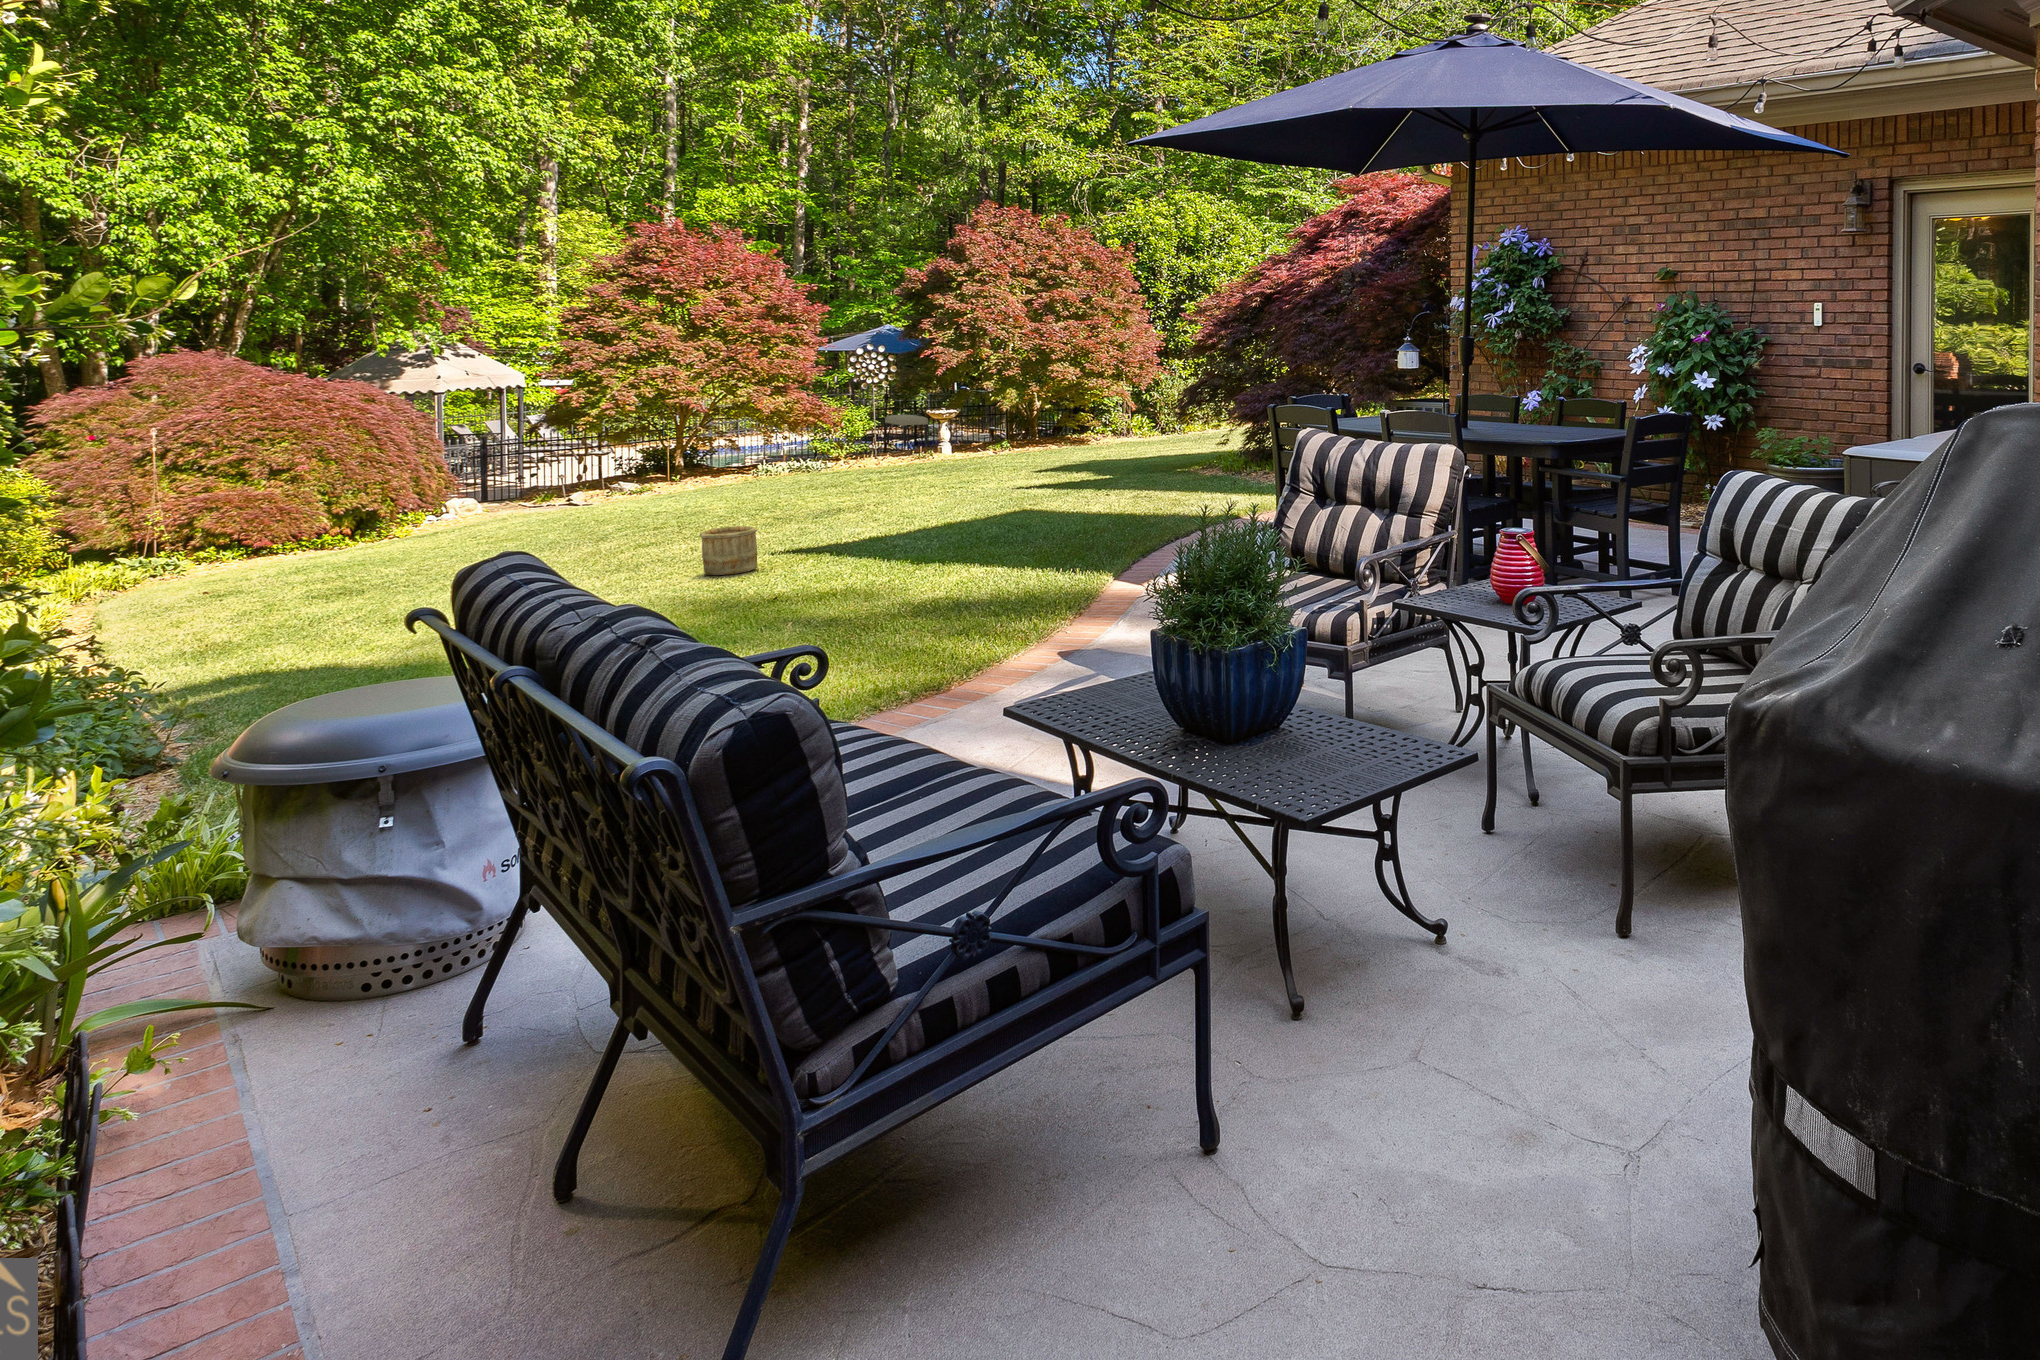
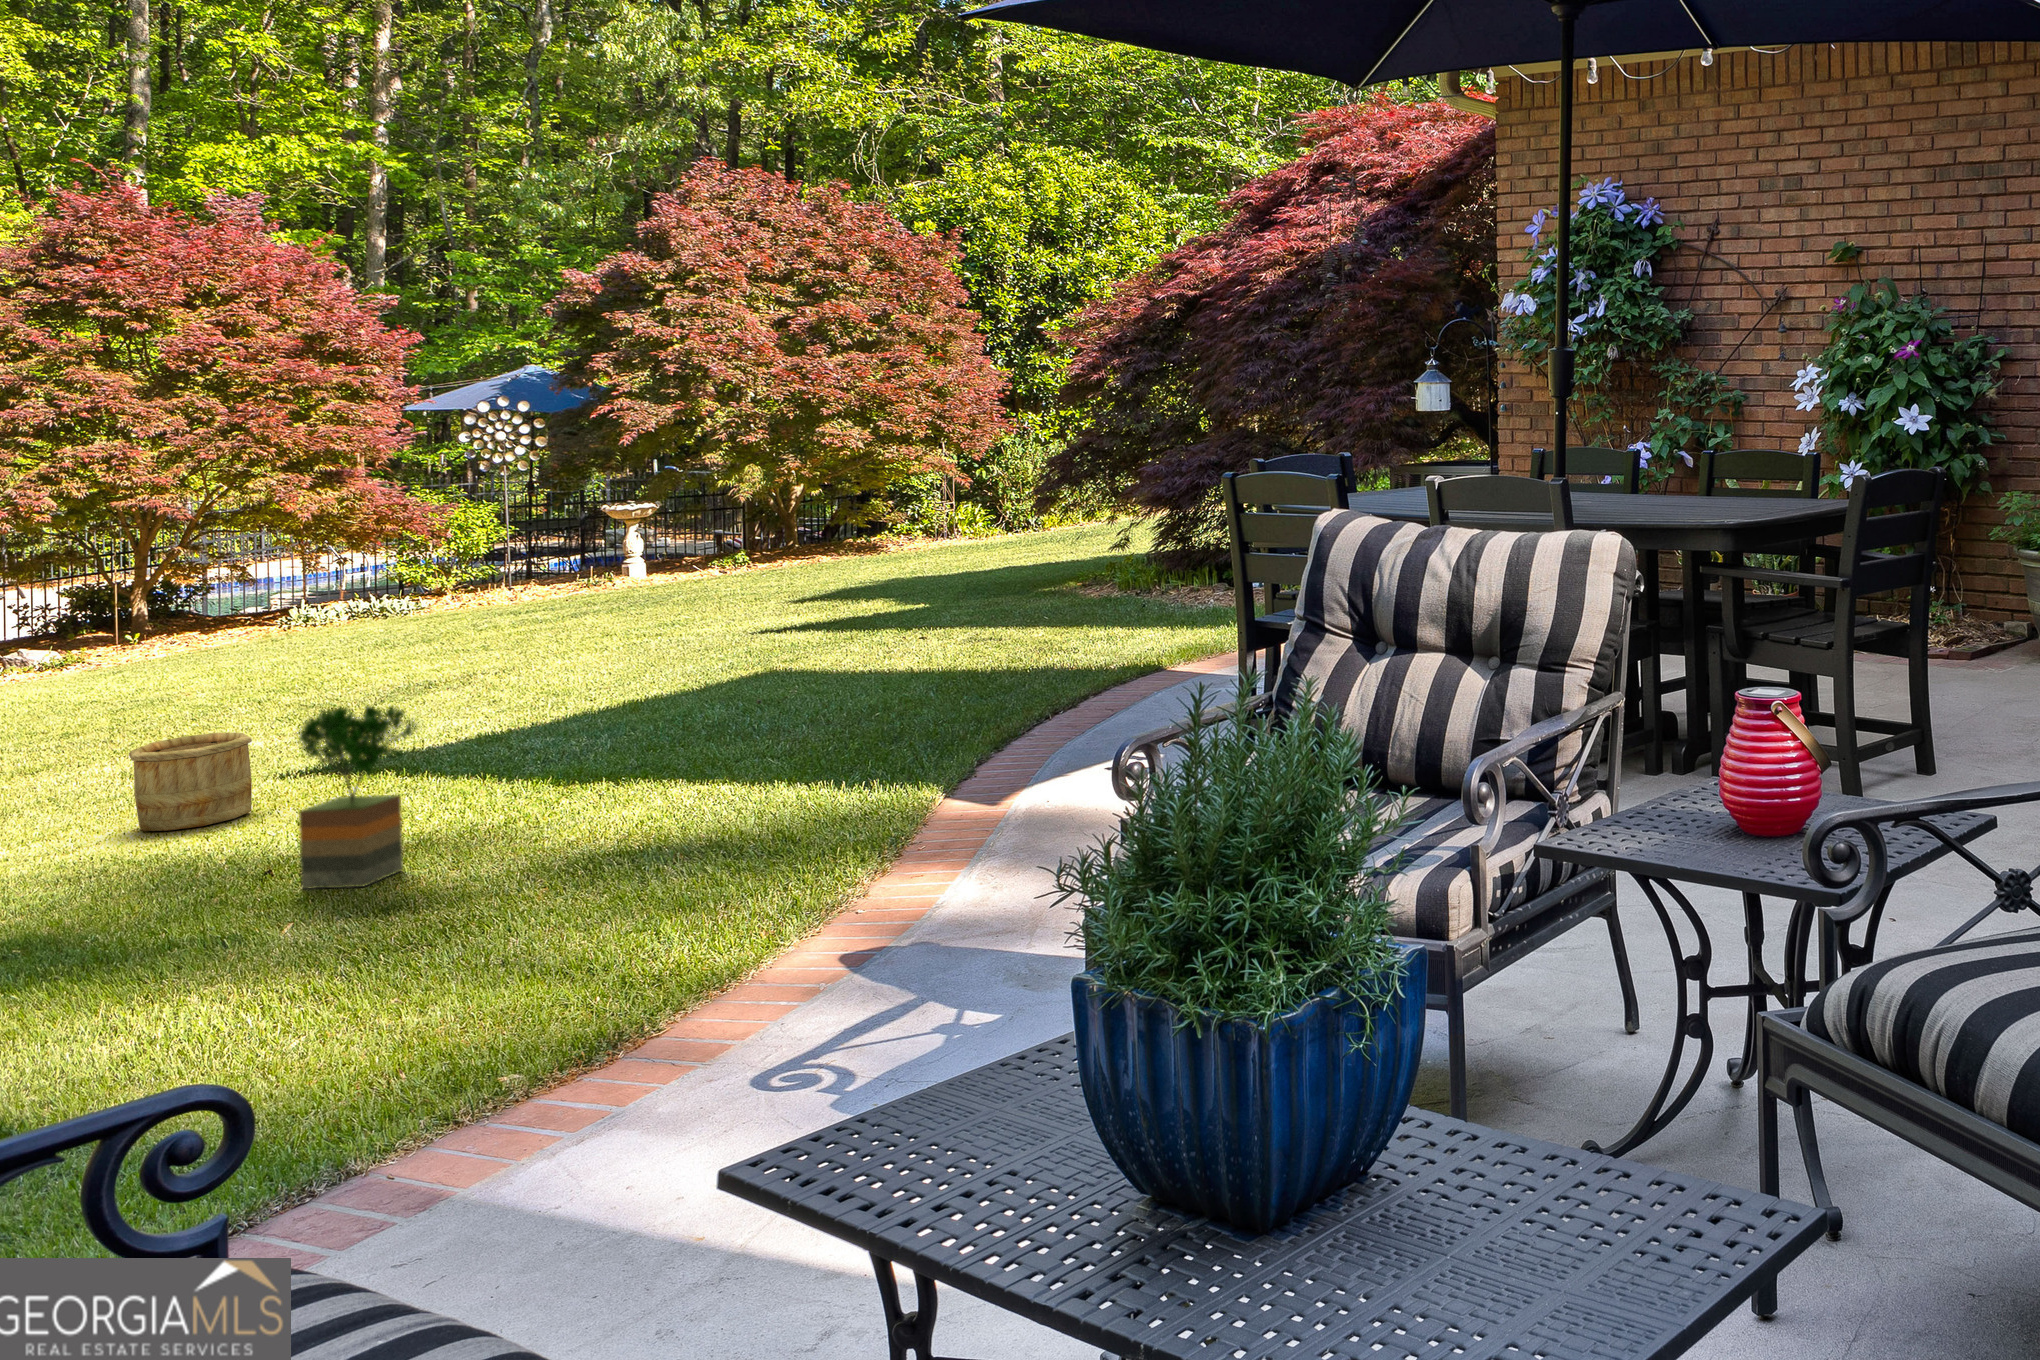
bench: present [885,414,929,446] -> none [530,515,608,568]
potted tree: none [784,511,845,605] -> present [298,705,422,889]

